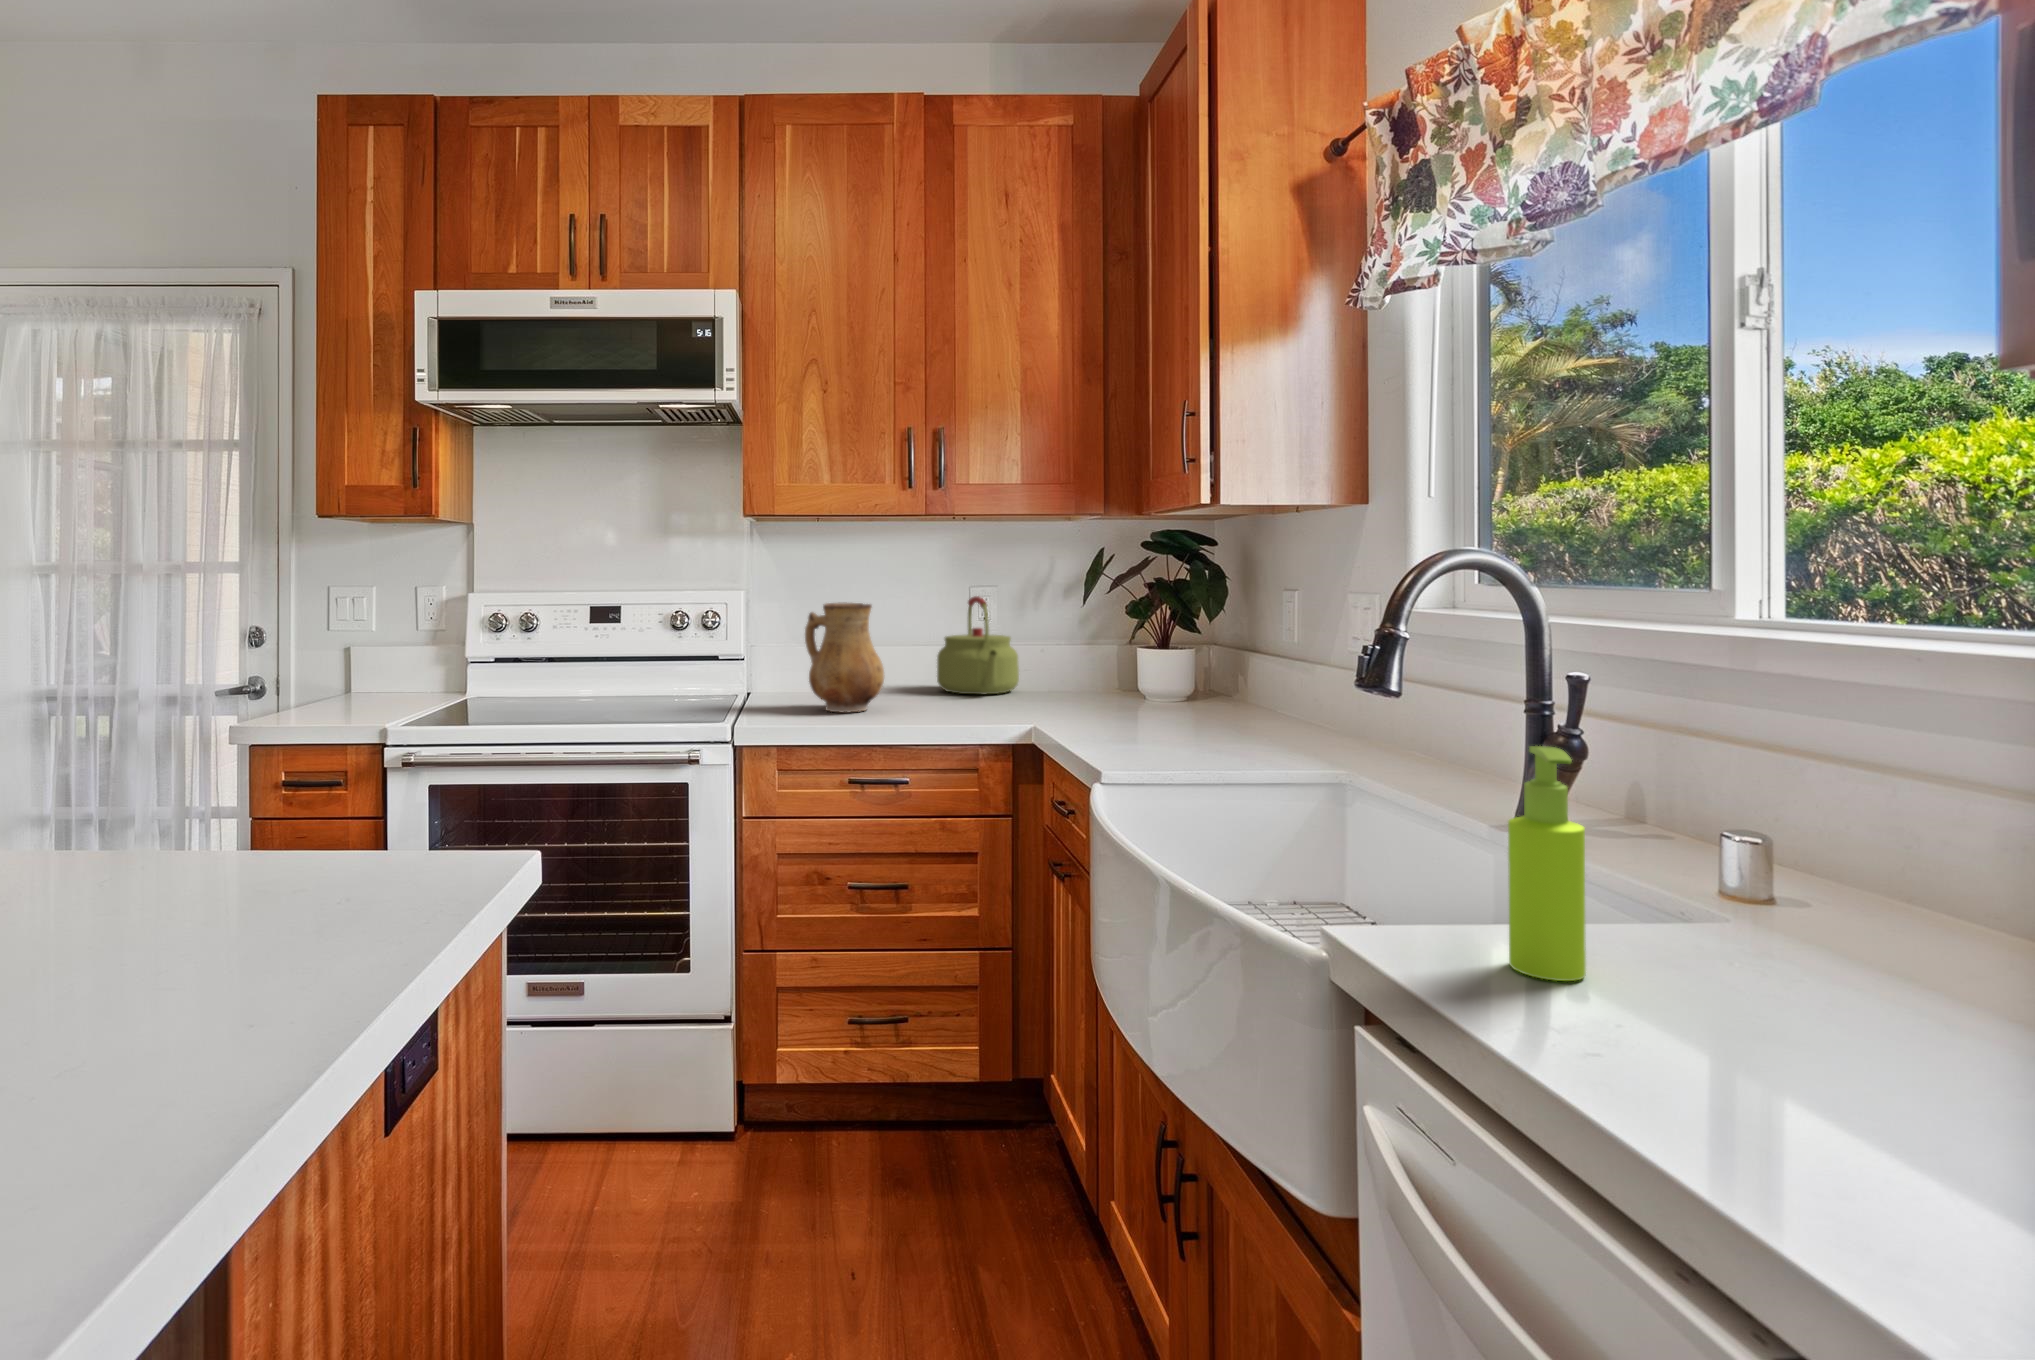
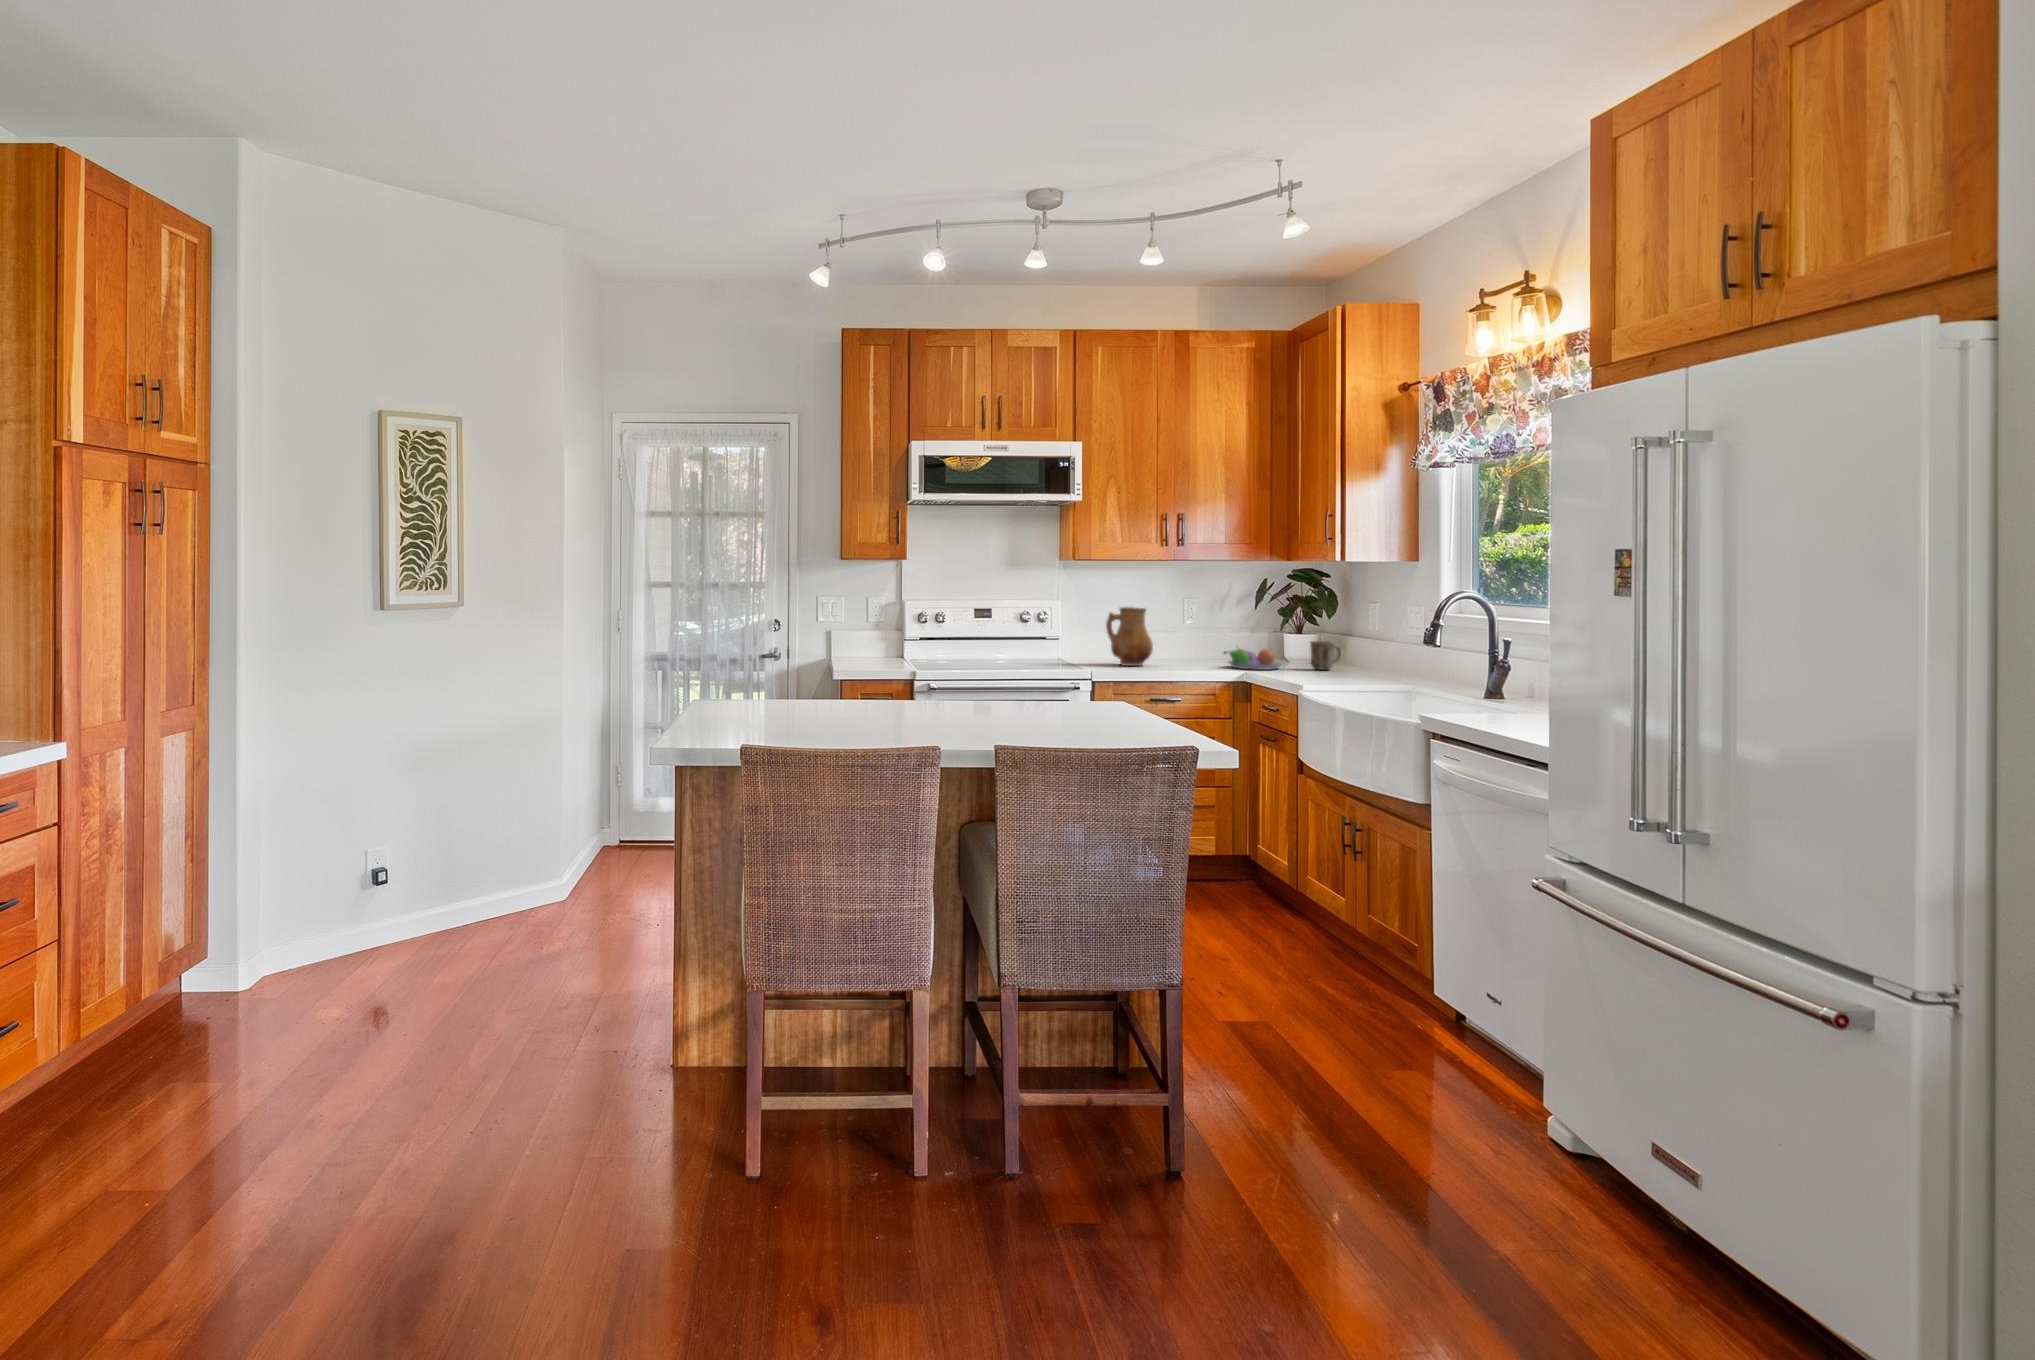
kettle: present [937,596,1019,694] -> none [1165,605,1213,660]
mug: none [1170,661,1228,718] -> present [1310,641,1341,670]
fruit bowl: none [1008,671,1121,719] -> present [1224,649,1282,670]
soap dispenser: present [1508,746,1586,981] -> none [1477,652,1500,722]

